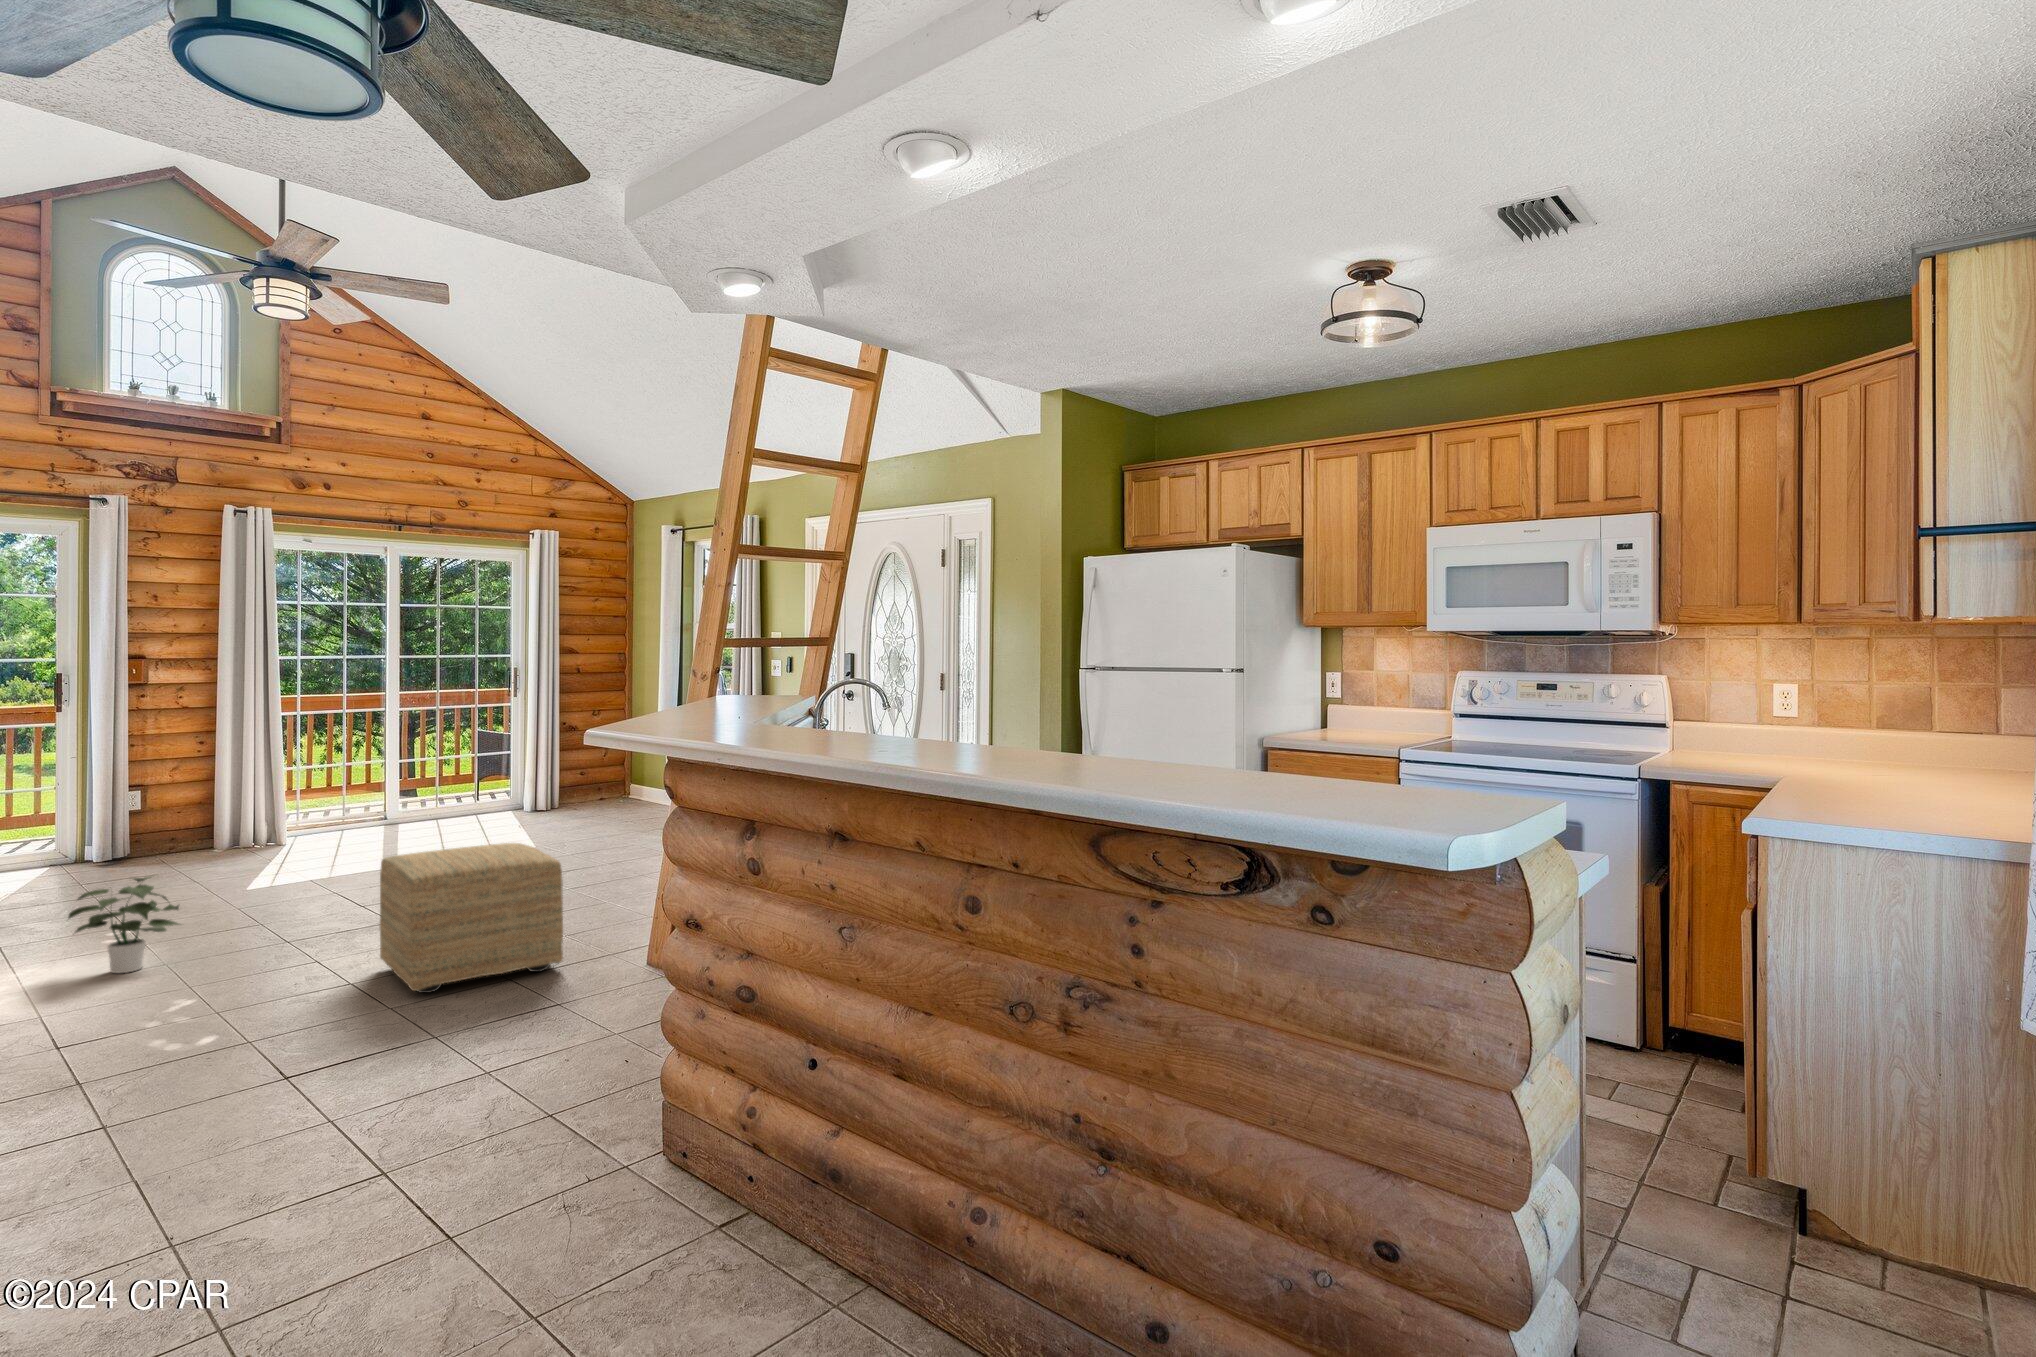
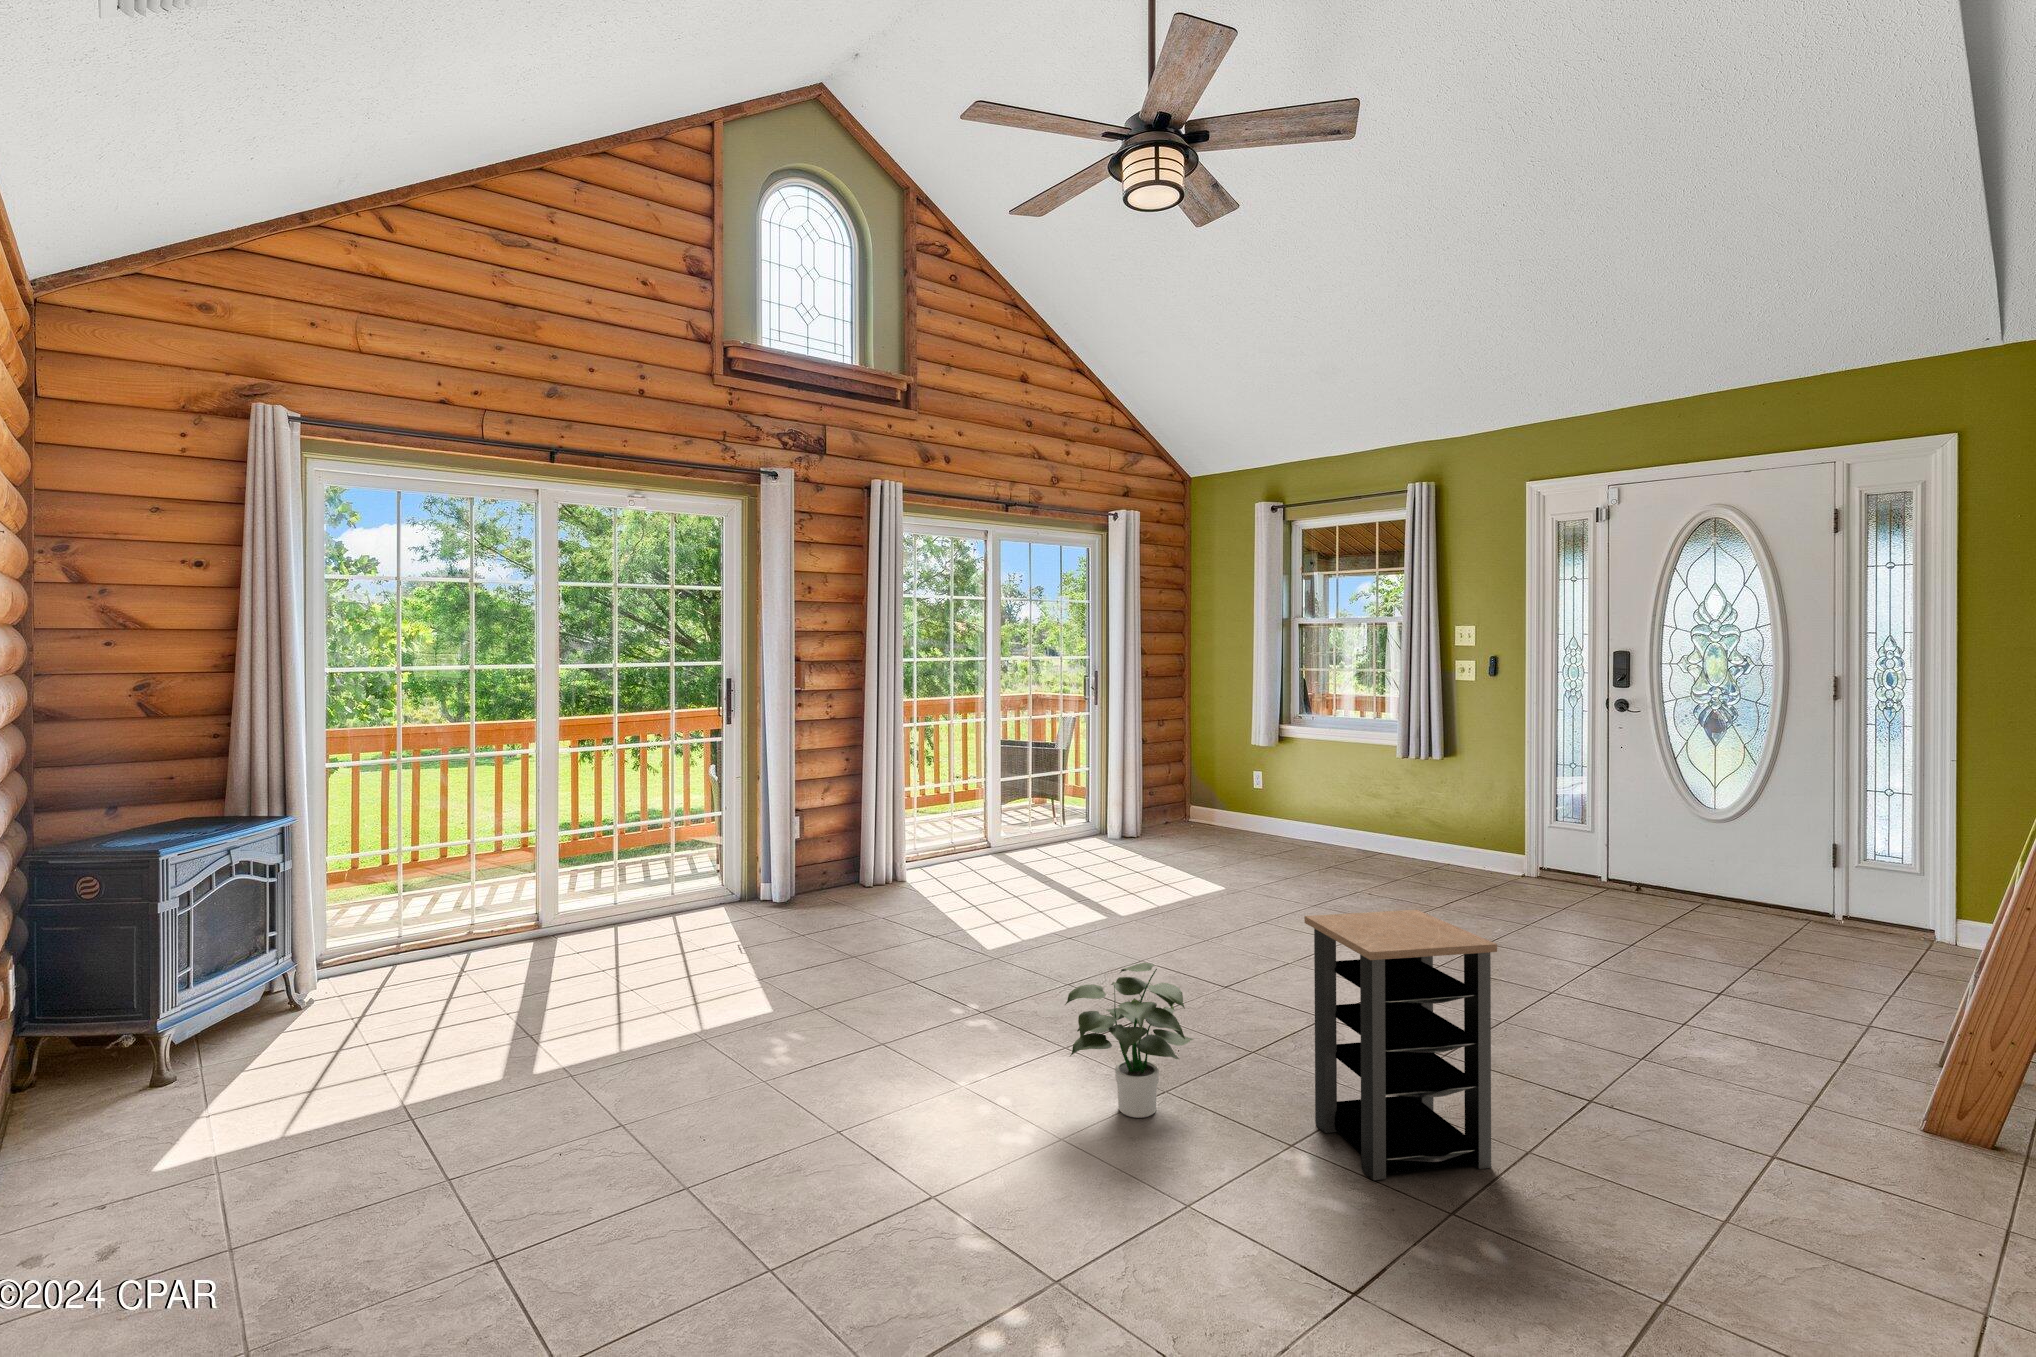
side table: none [200,836,328,994] -> present [1304,910,1497,1180]
ottoman: present [380,843,563,993] -> none [1534,918,1871,1204]

